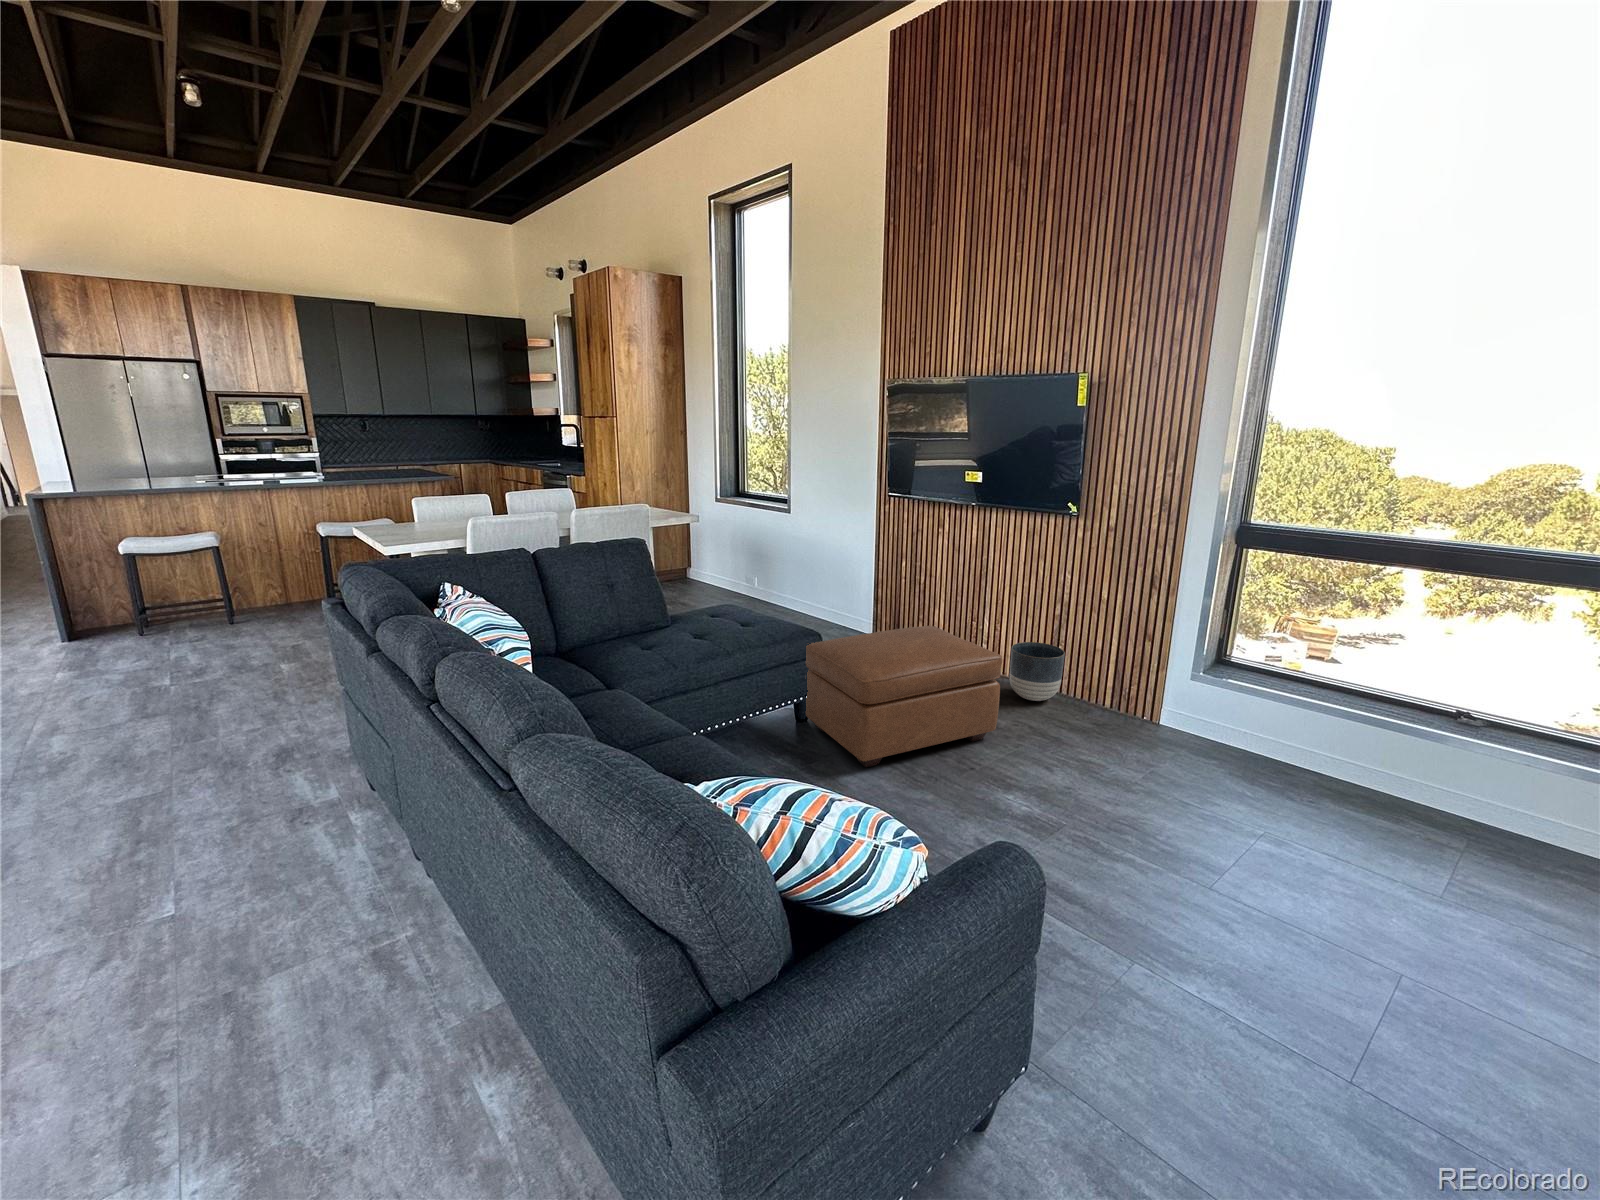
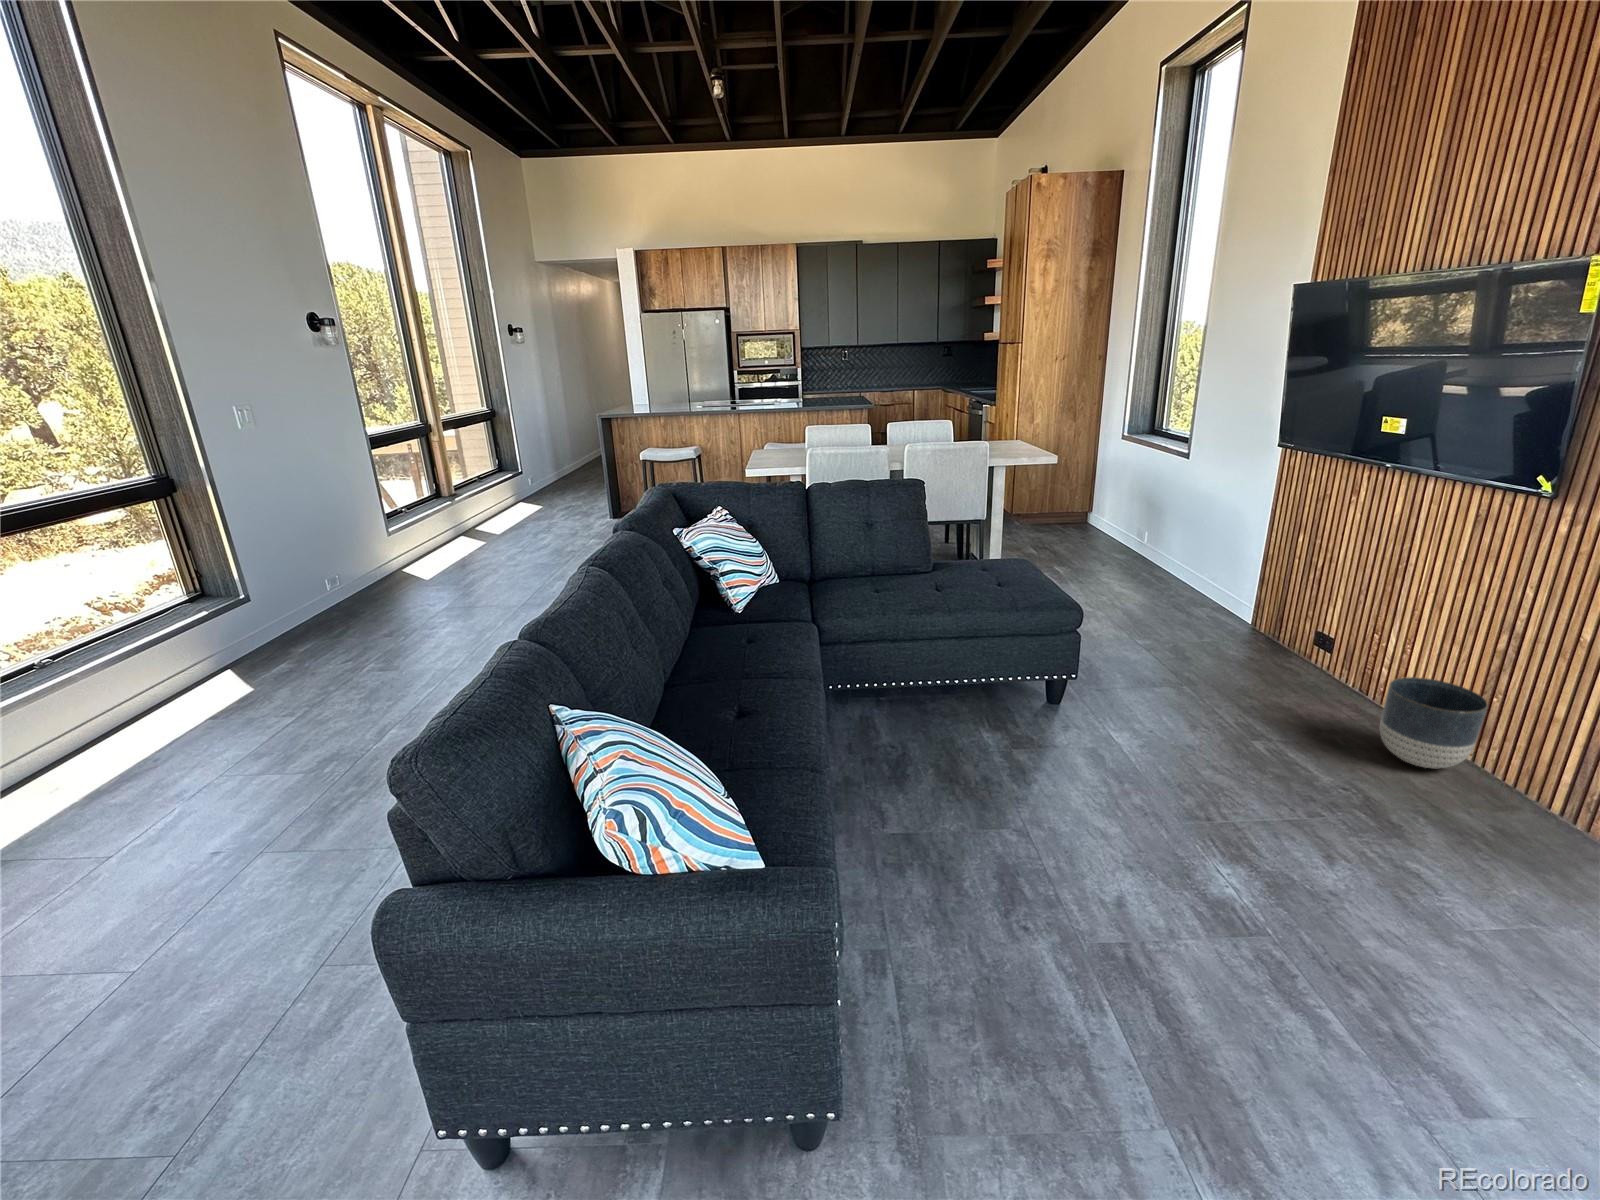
ottoman: present [806,626,1002,767] -> none [1052,616,1306,786]

